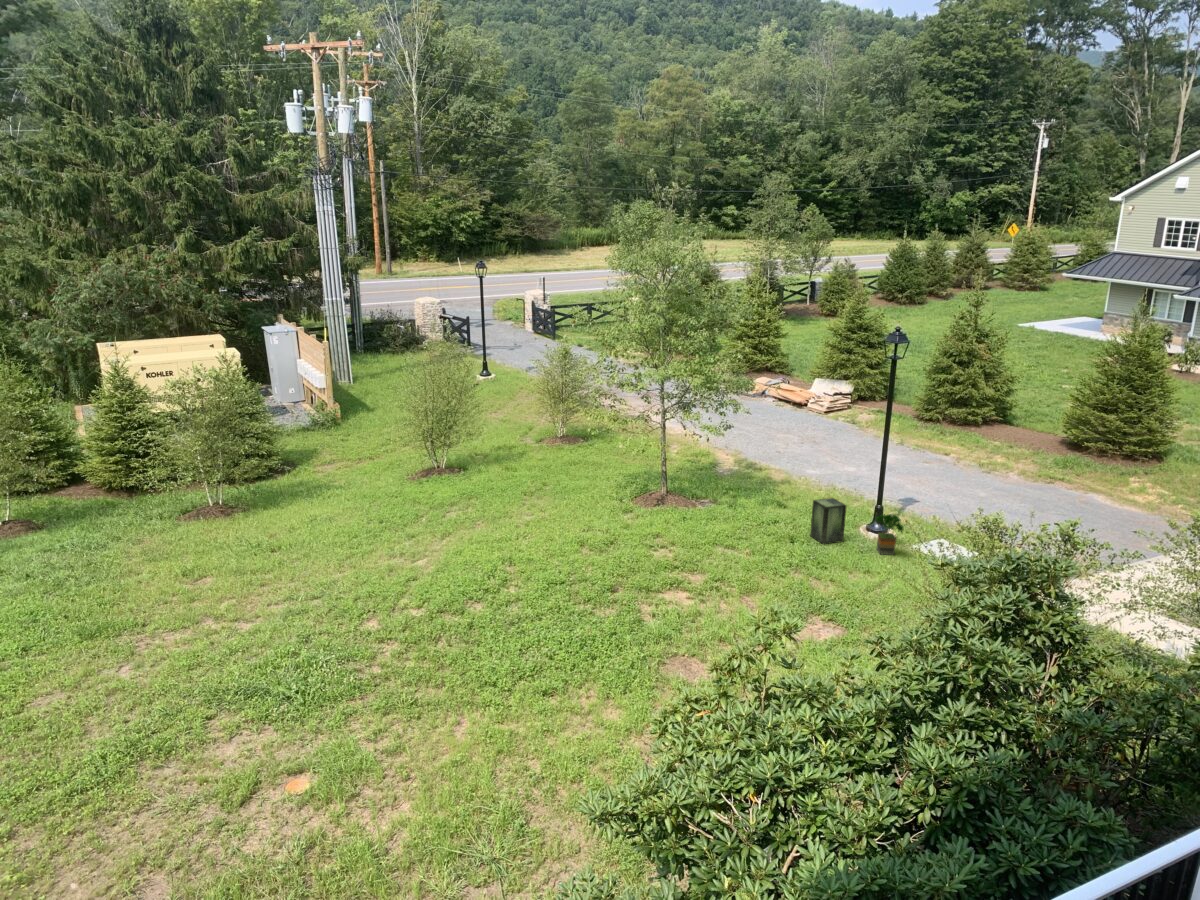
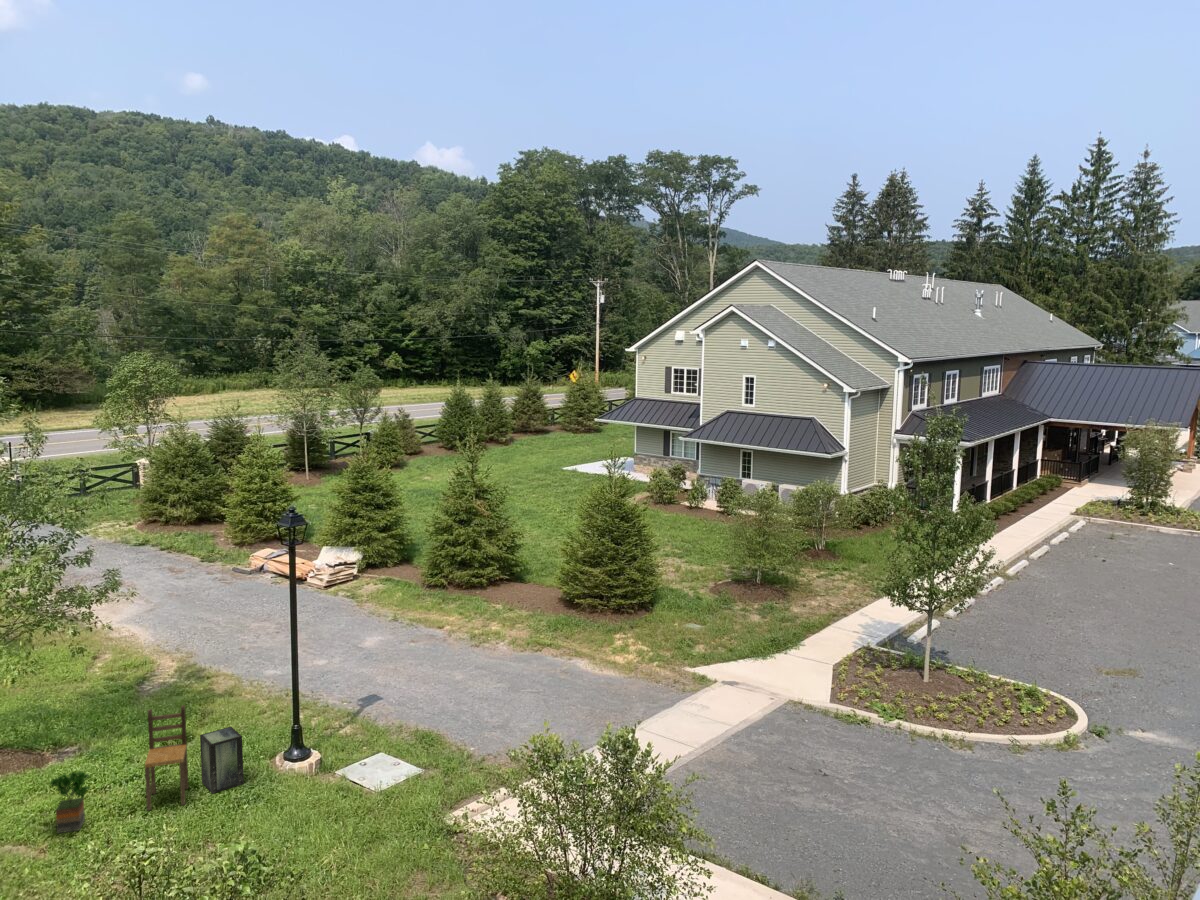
chair: none [777,475,809,548] -> present [145,705,189,810]
potted tree: present [876,514,904,555] -> present [50,771,90,833]

